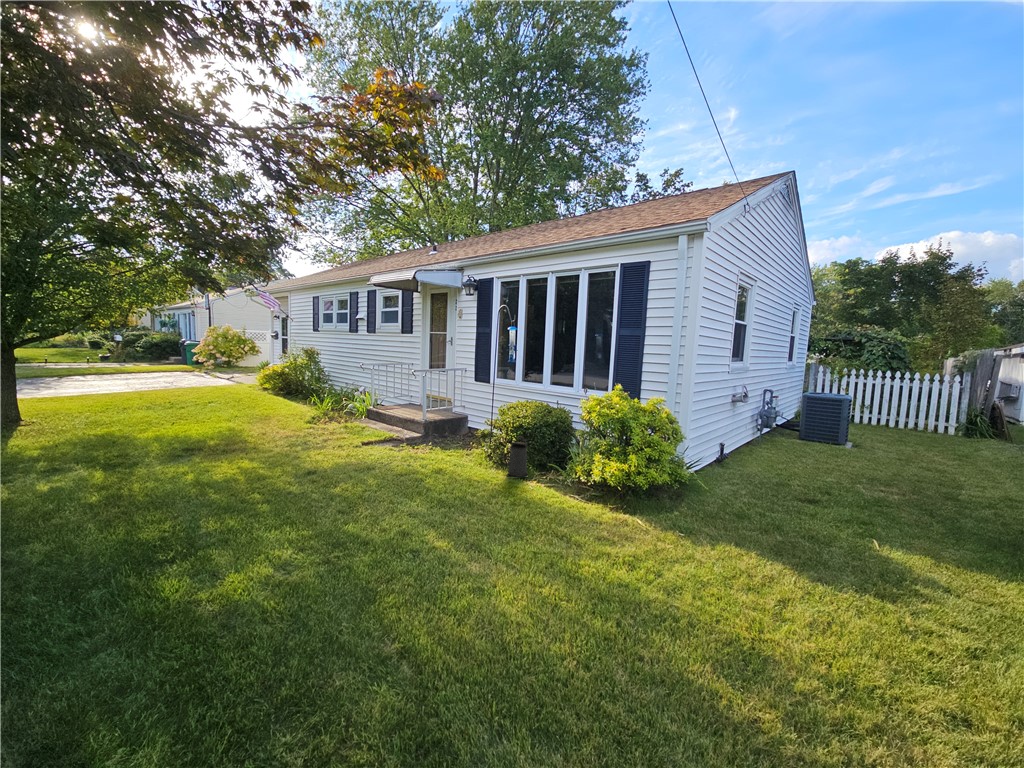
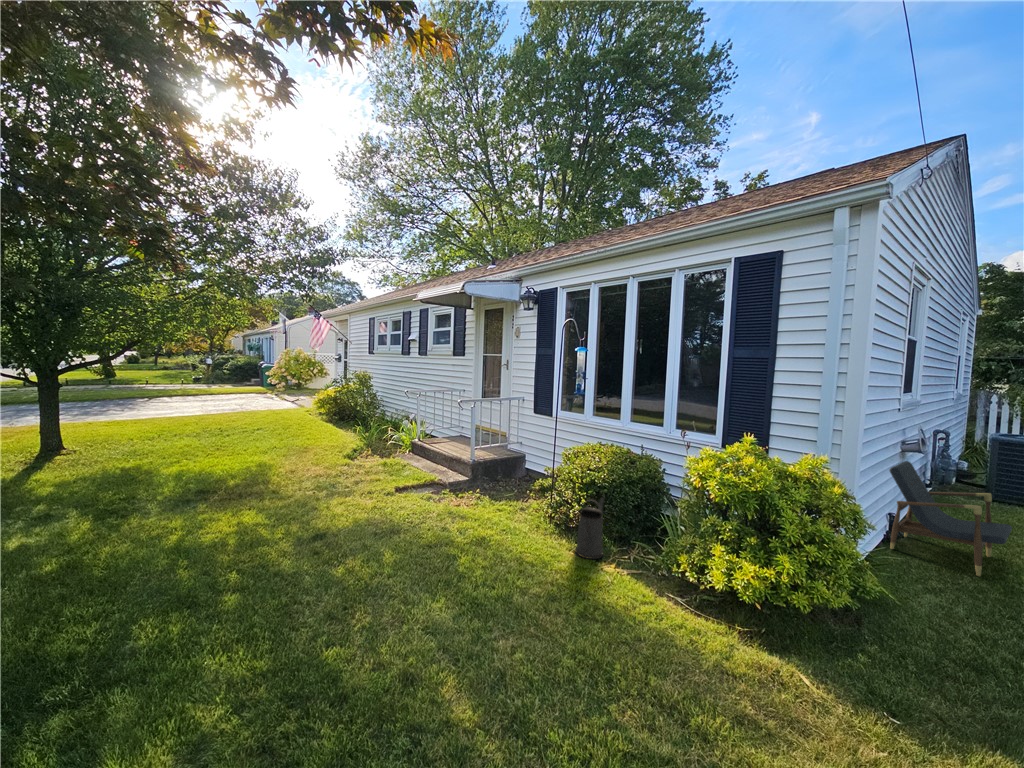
lounge chair: none [721,409,791,477] -> present [889,461,1012,576]

